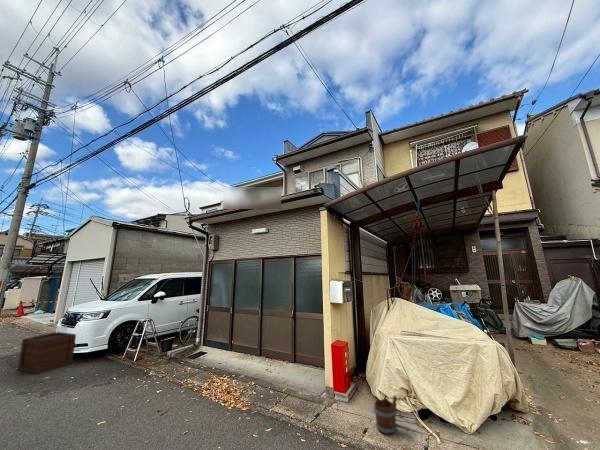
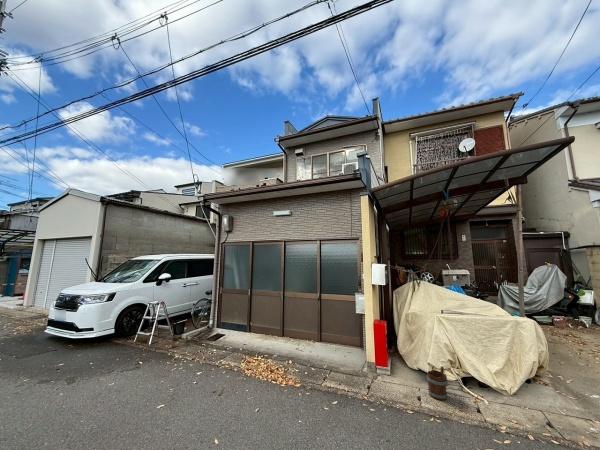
wooden crate: present [18,332,76,374] -> none [15,316,81,361]

